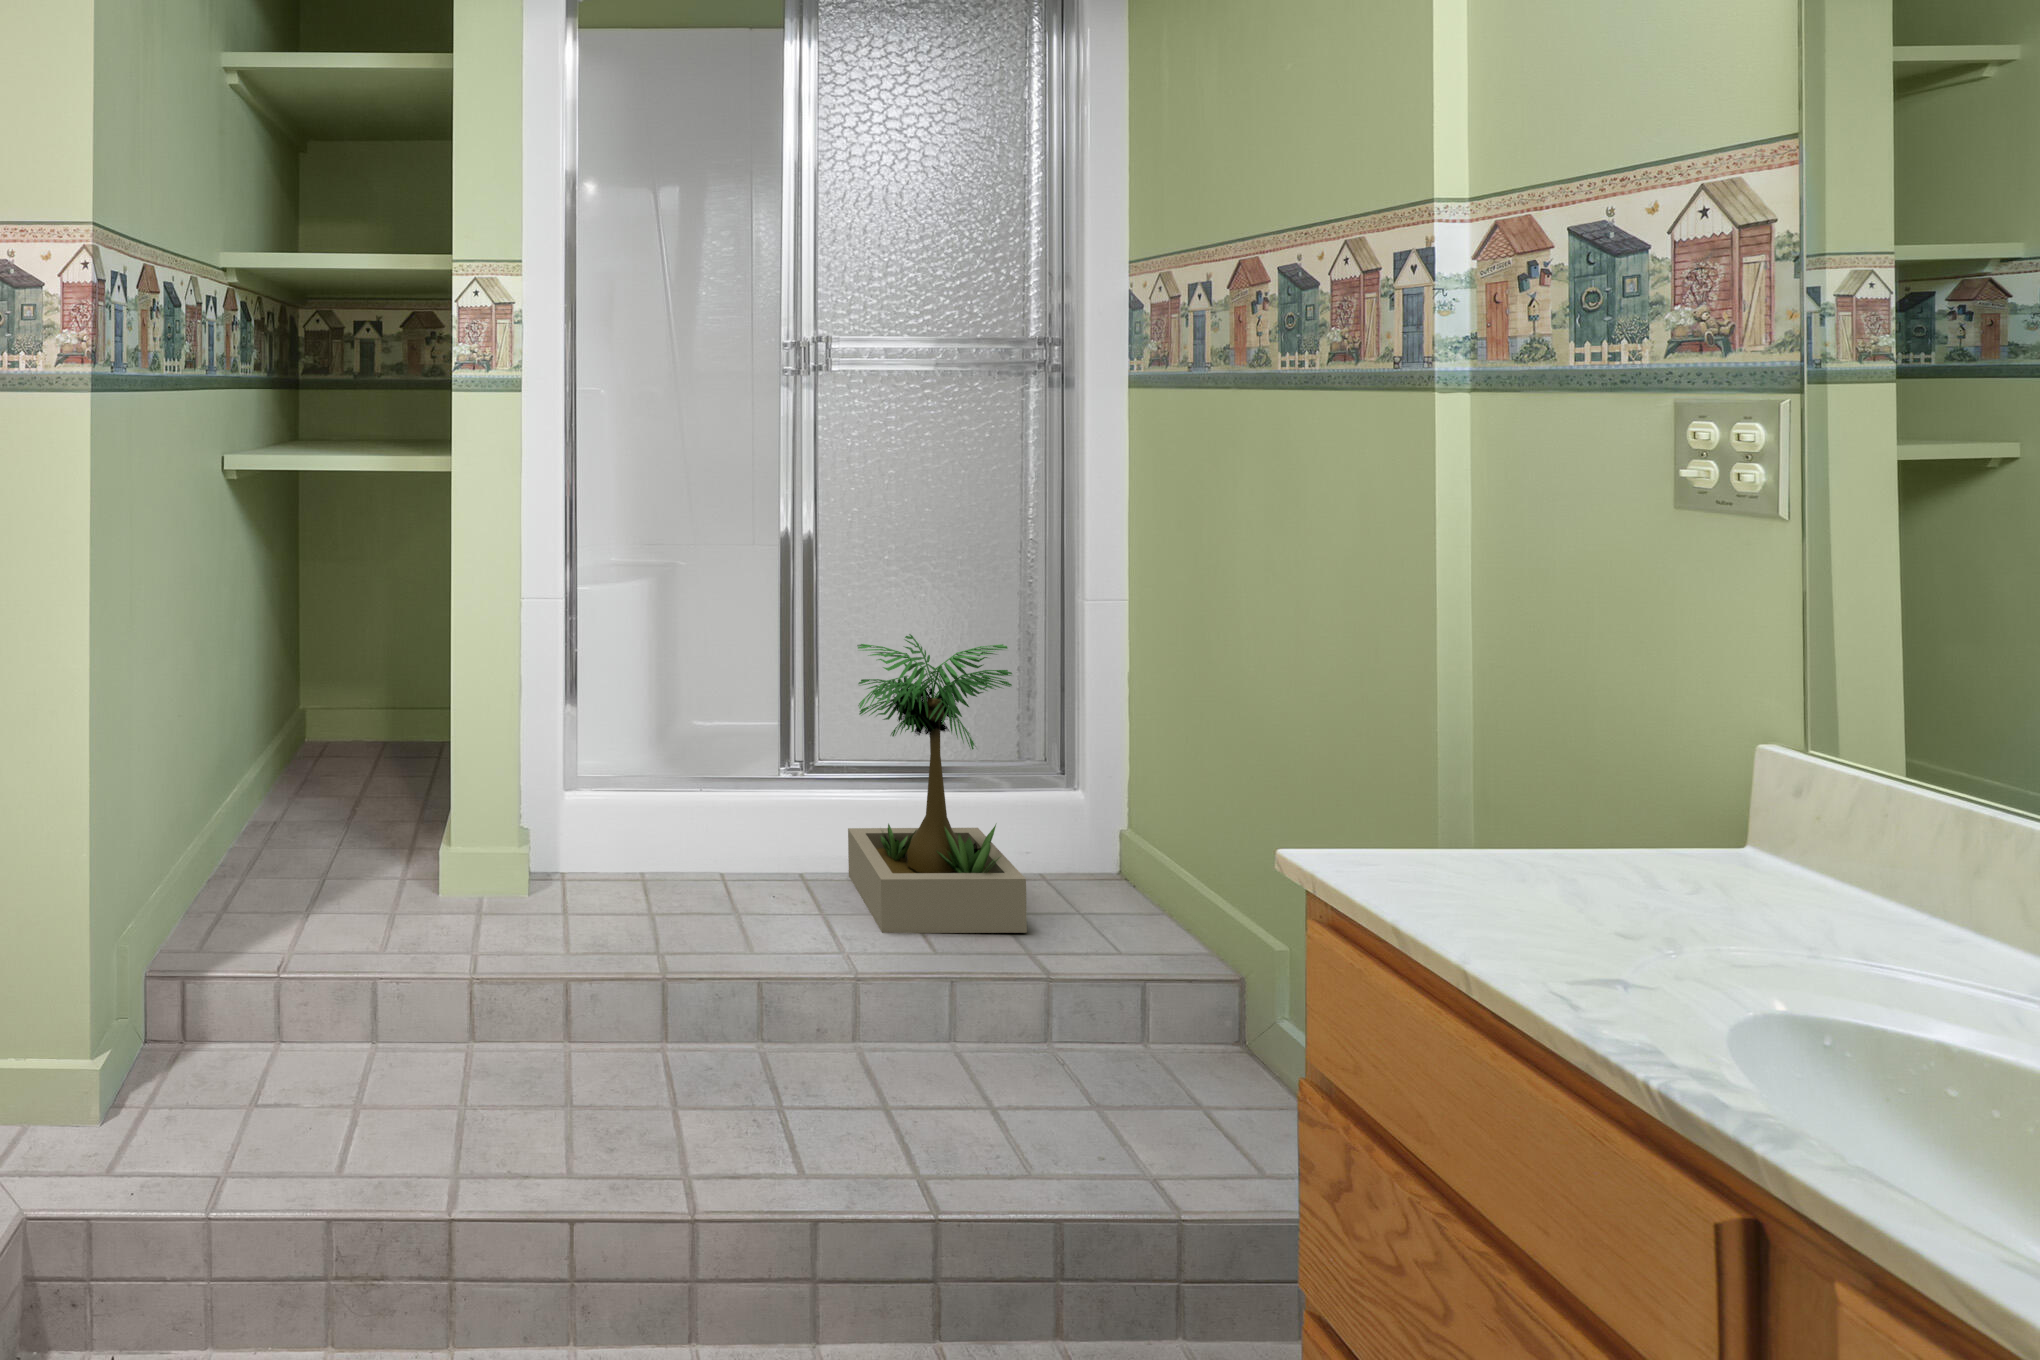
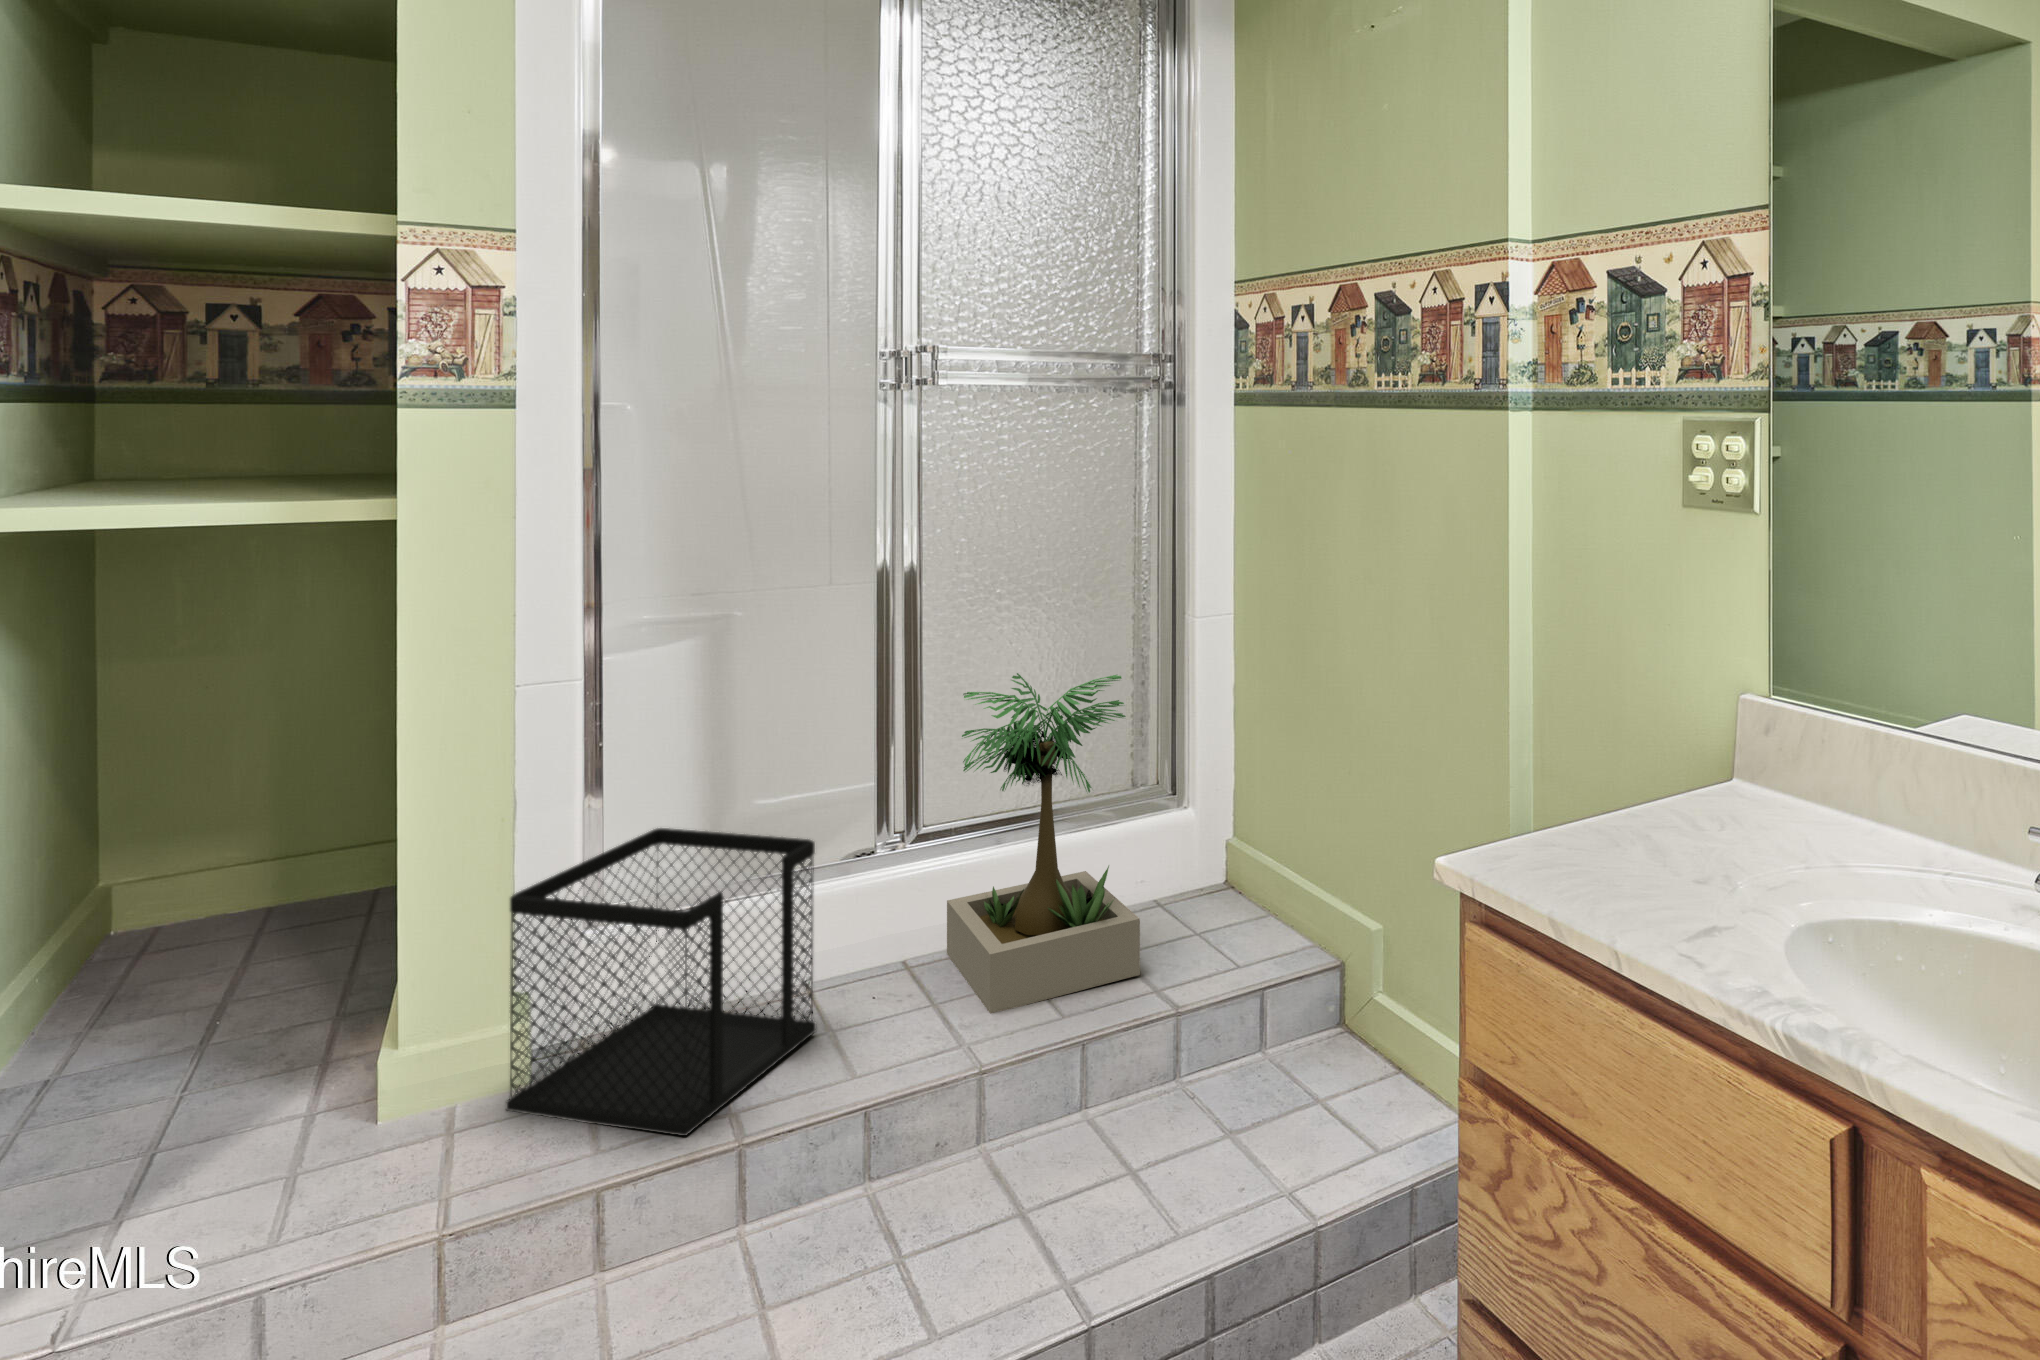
wastebasket: none [518,723,736,963] -> present [506,828,816,1136]

